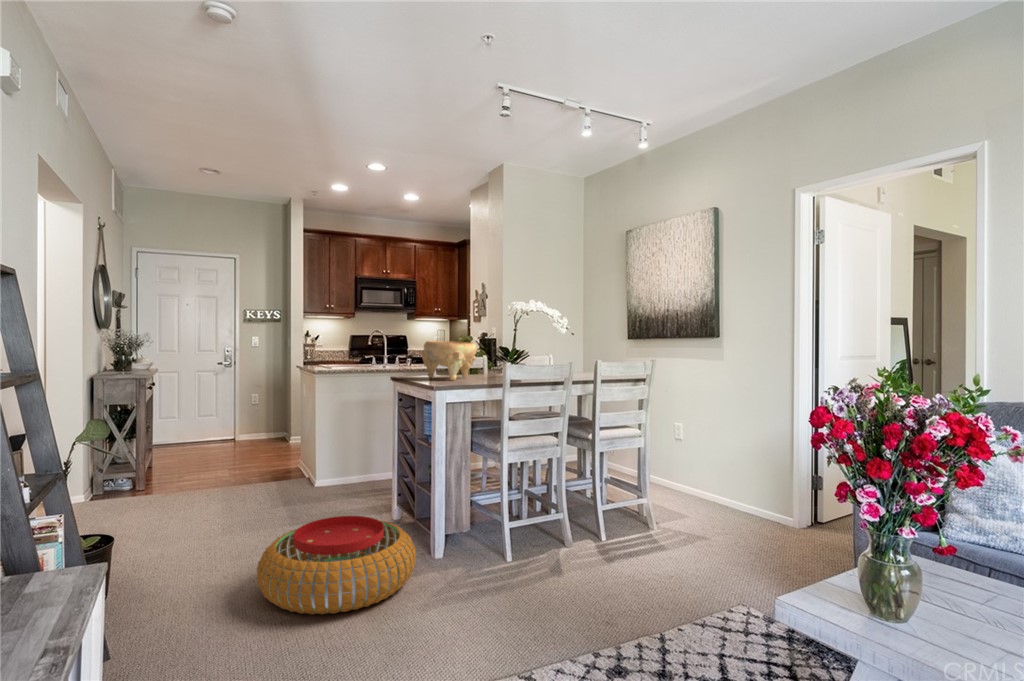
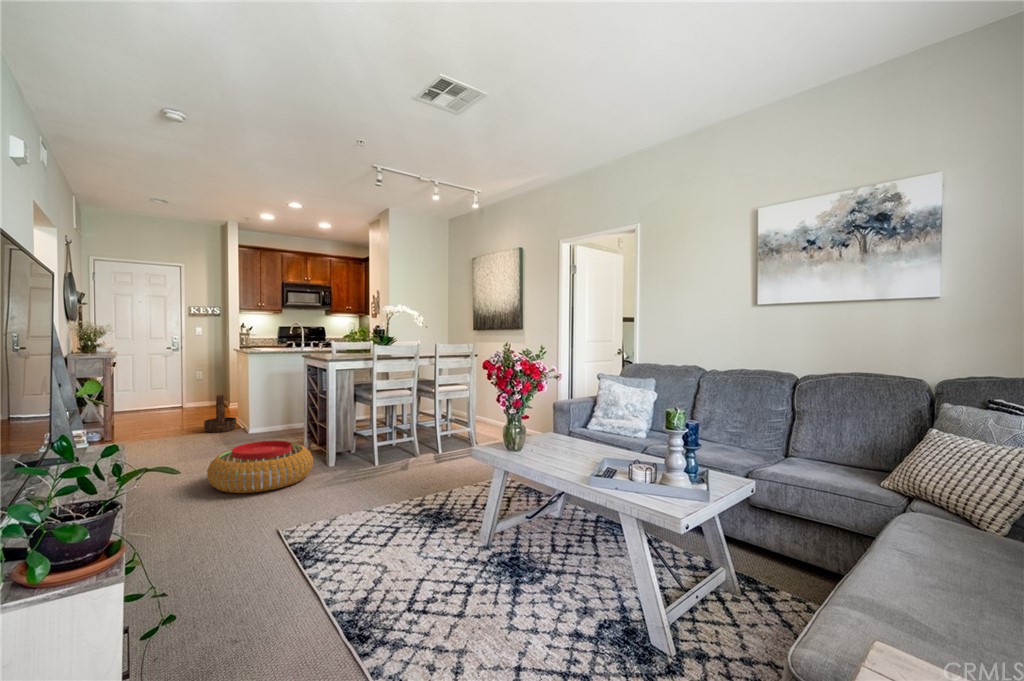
decorative bowl: present [422,341,477,380] -> none [322,331,360,356]
basket: none [259,429,299,482] -> present [204,395,236,433]

